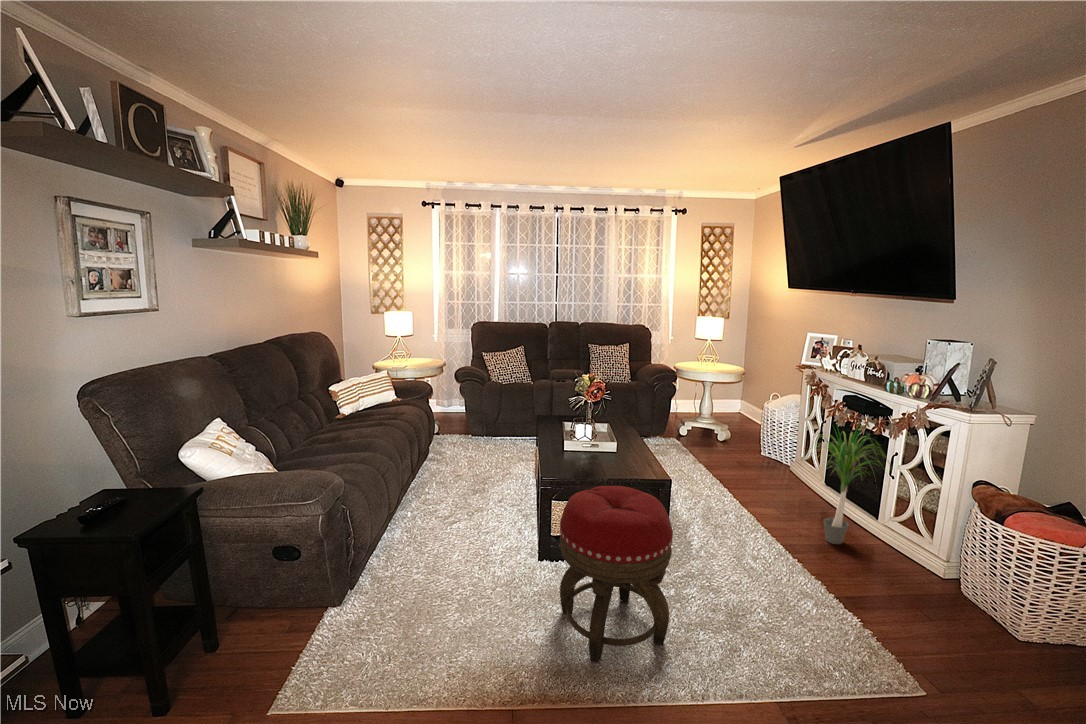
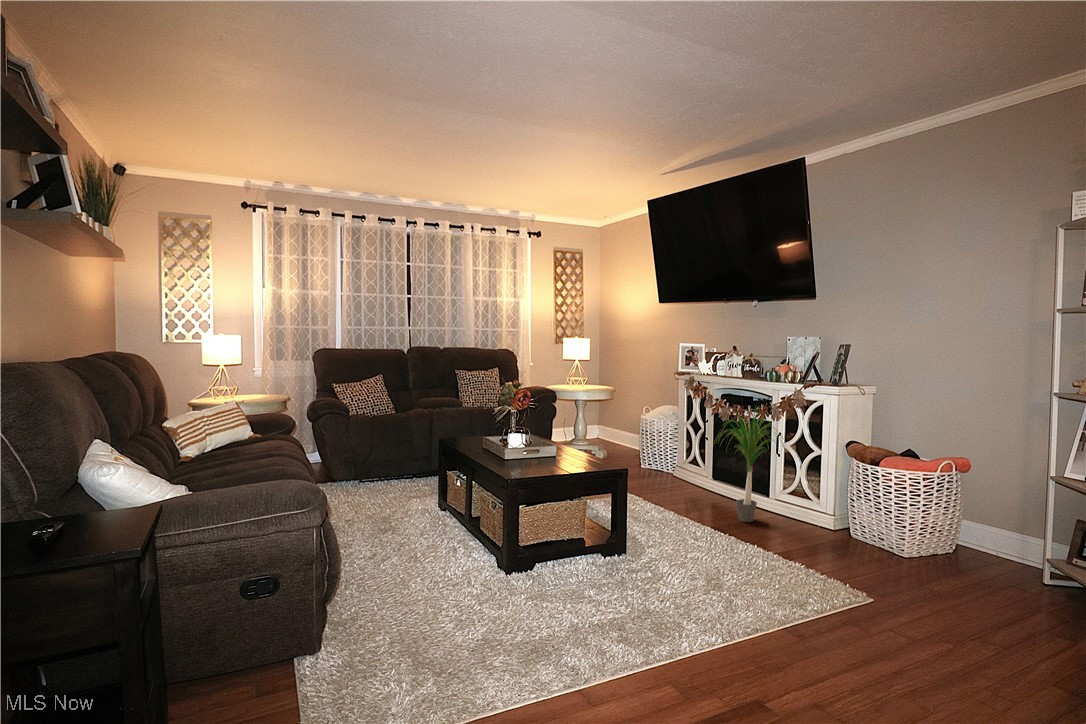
footstool: present [560,486,673,662] -> none [556,468,674,644]

